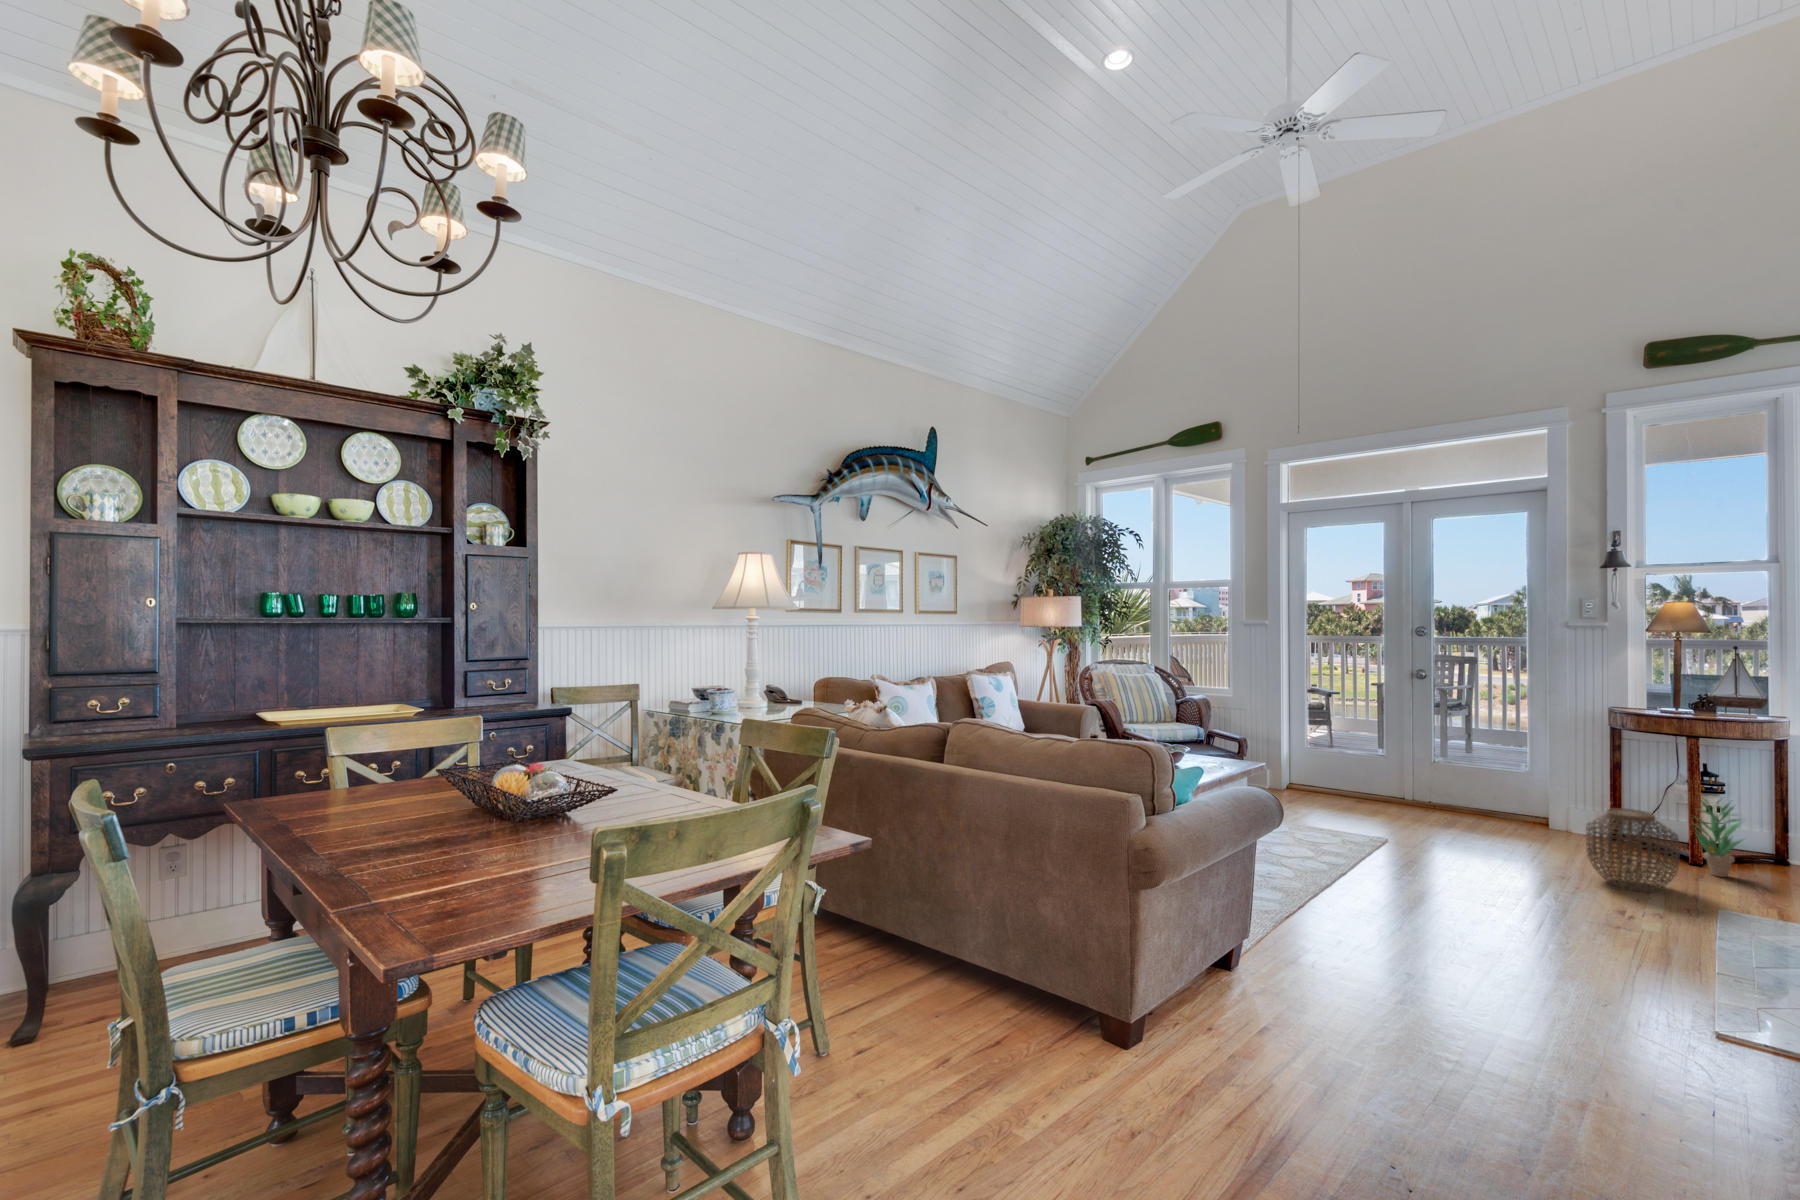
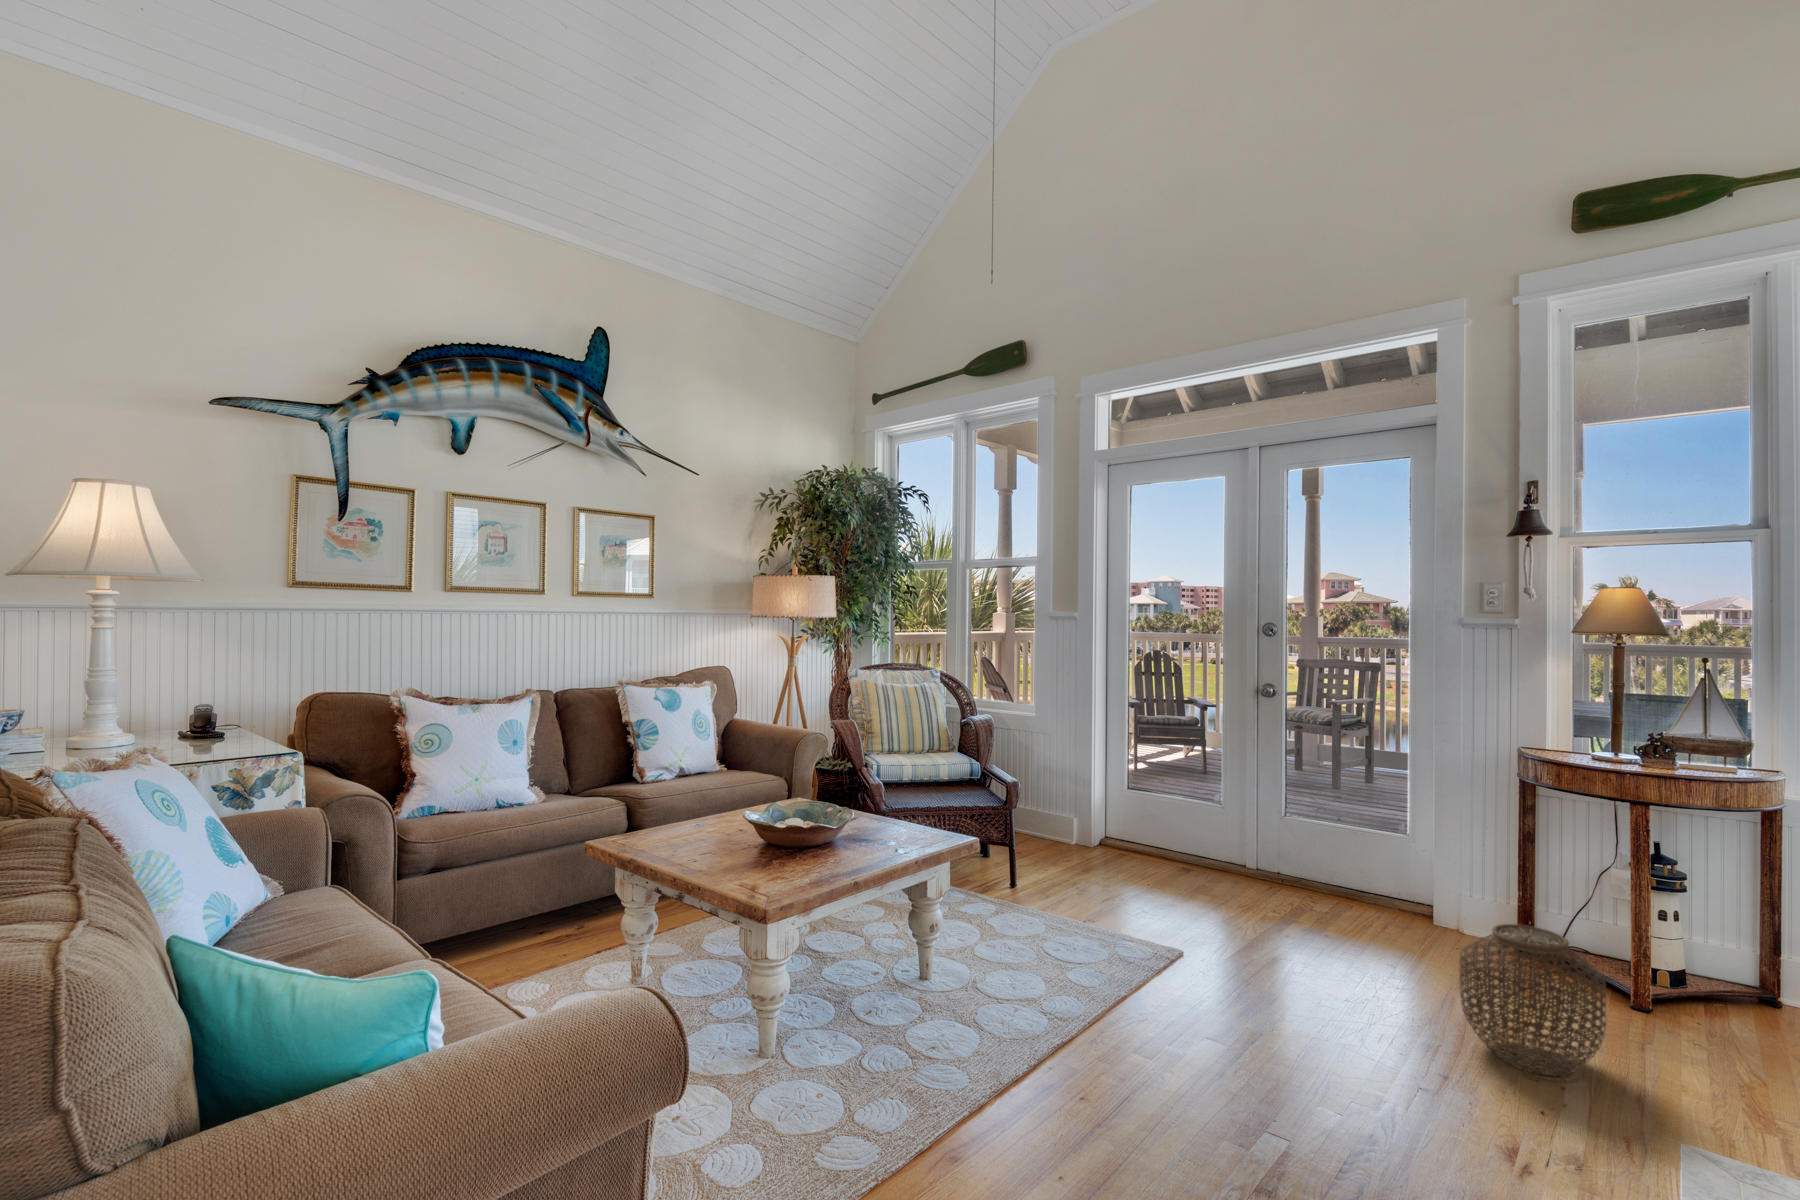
potted plant: present [1696,799,1743,877] -> none [1628,902,1718,1038]

